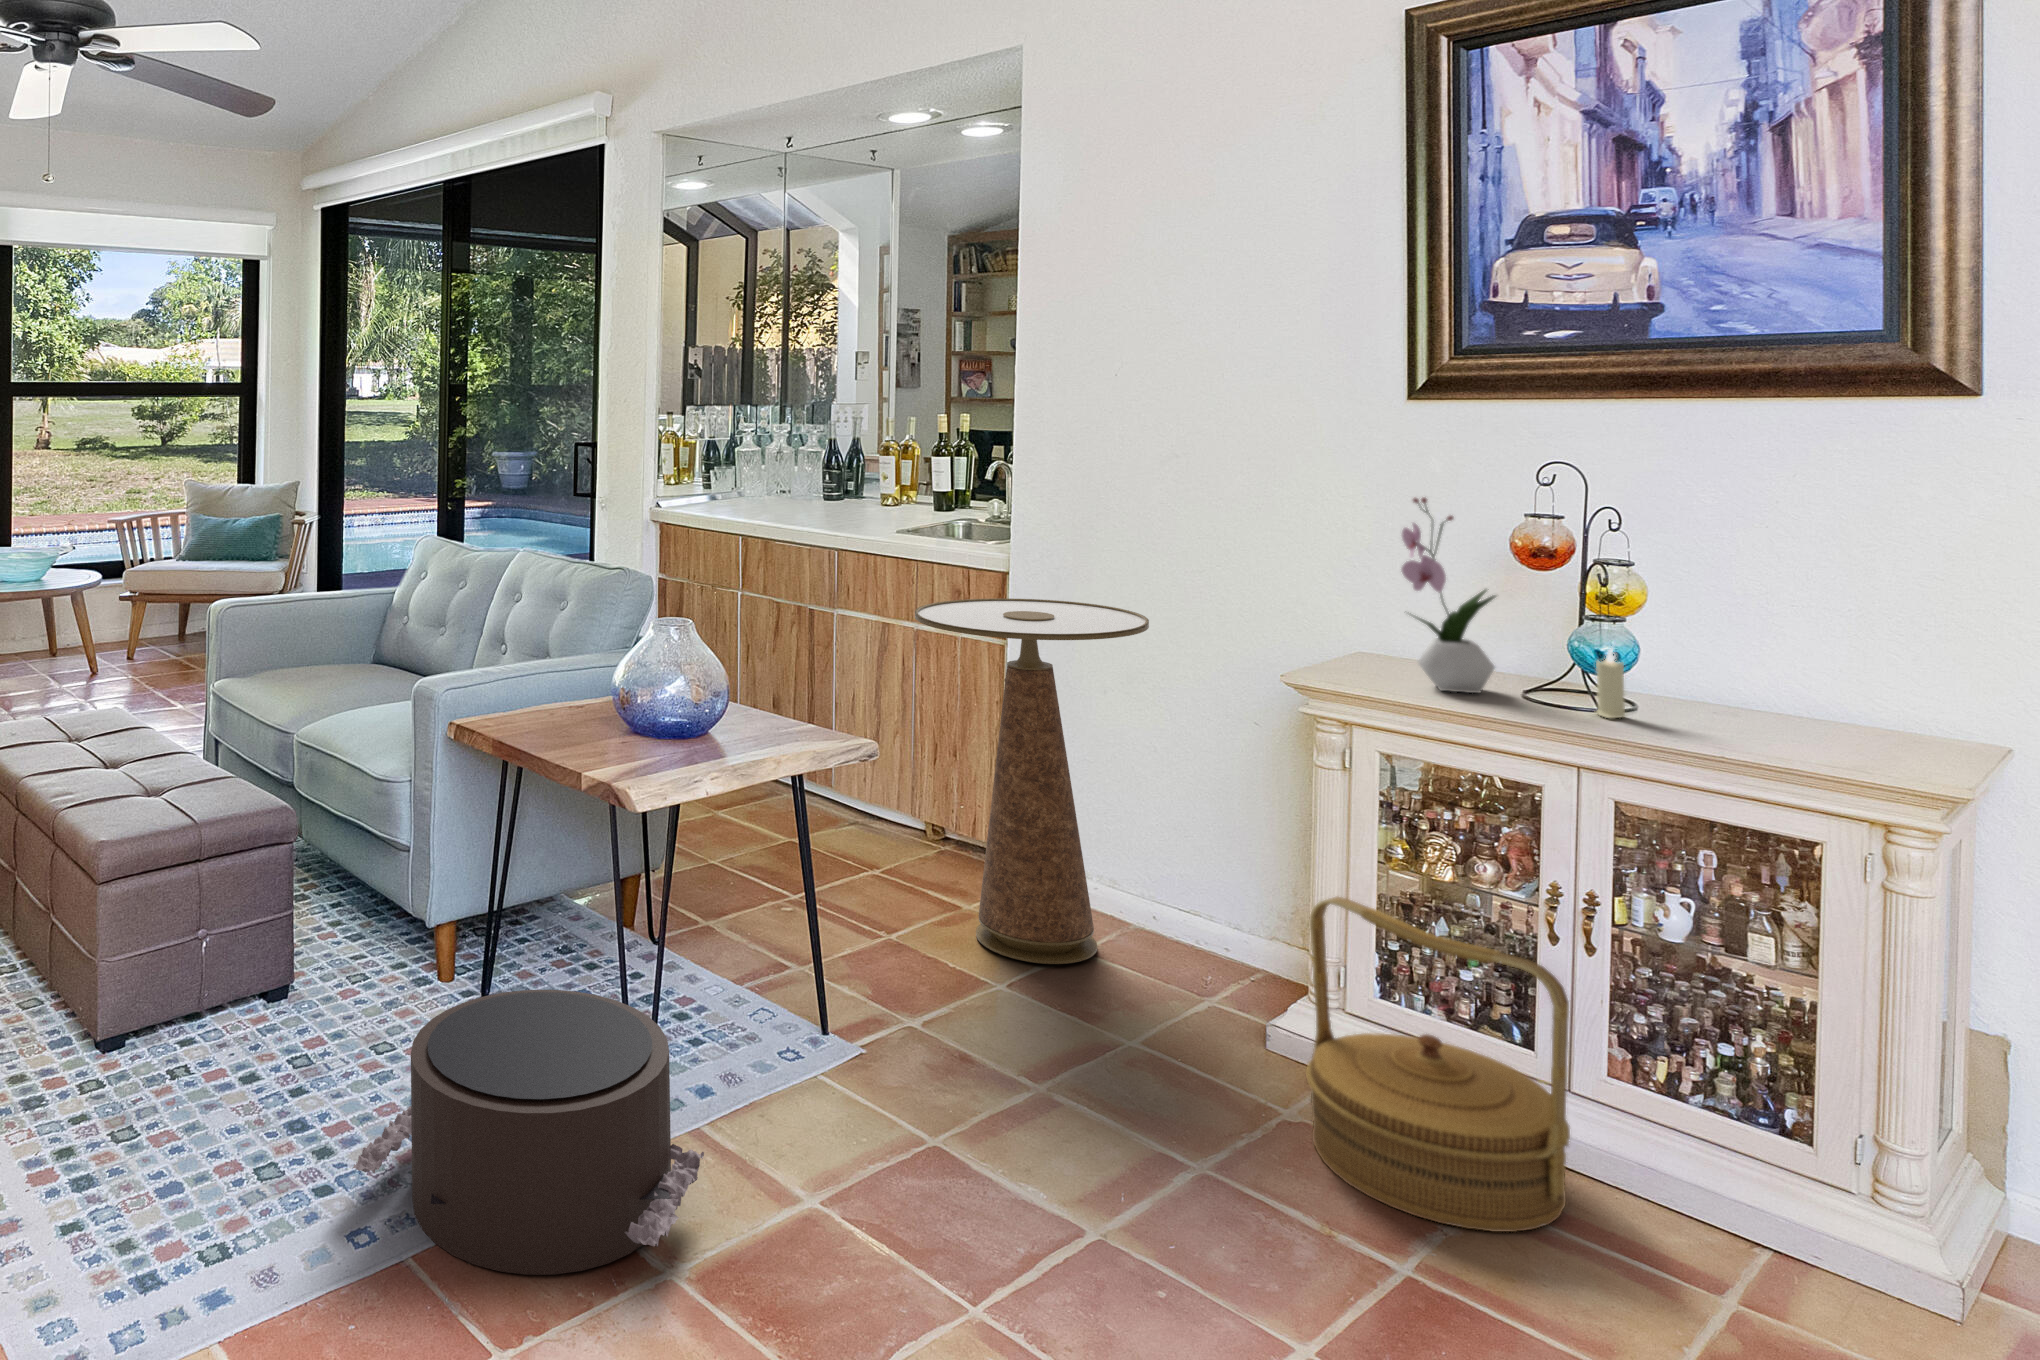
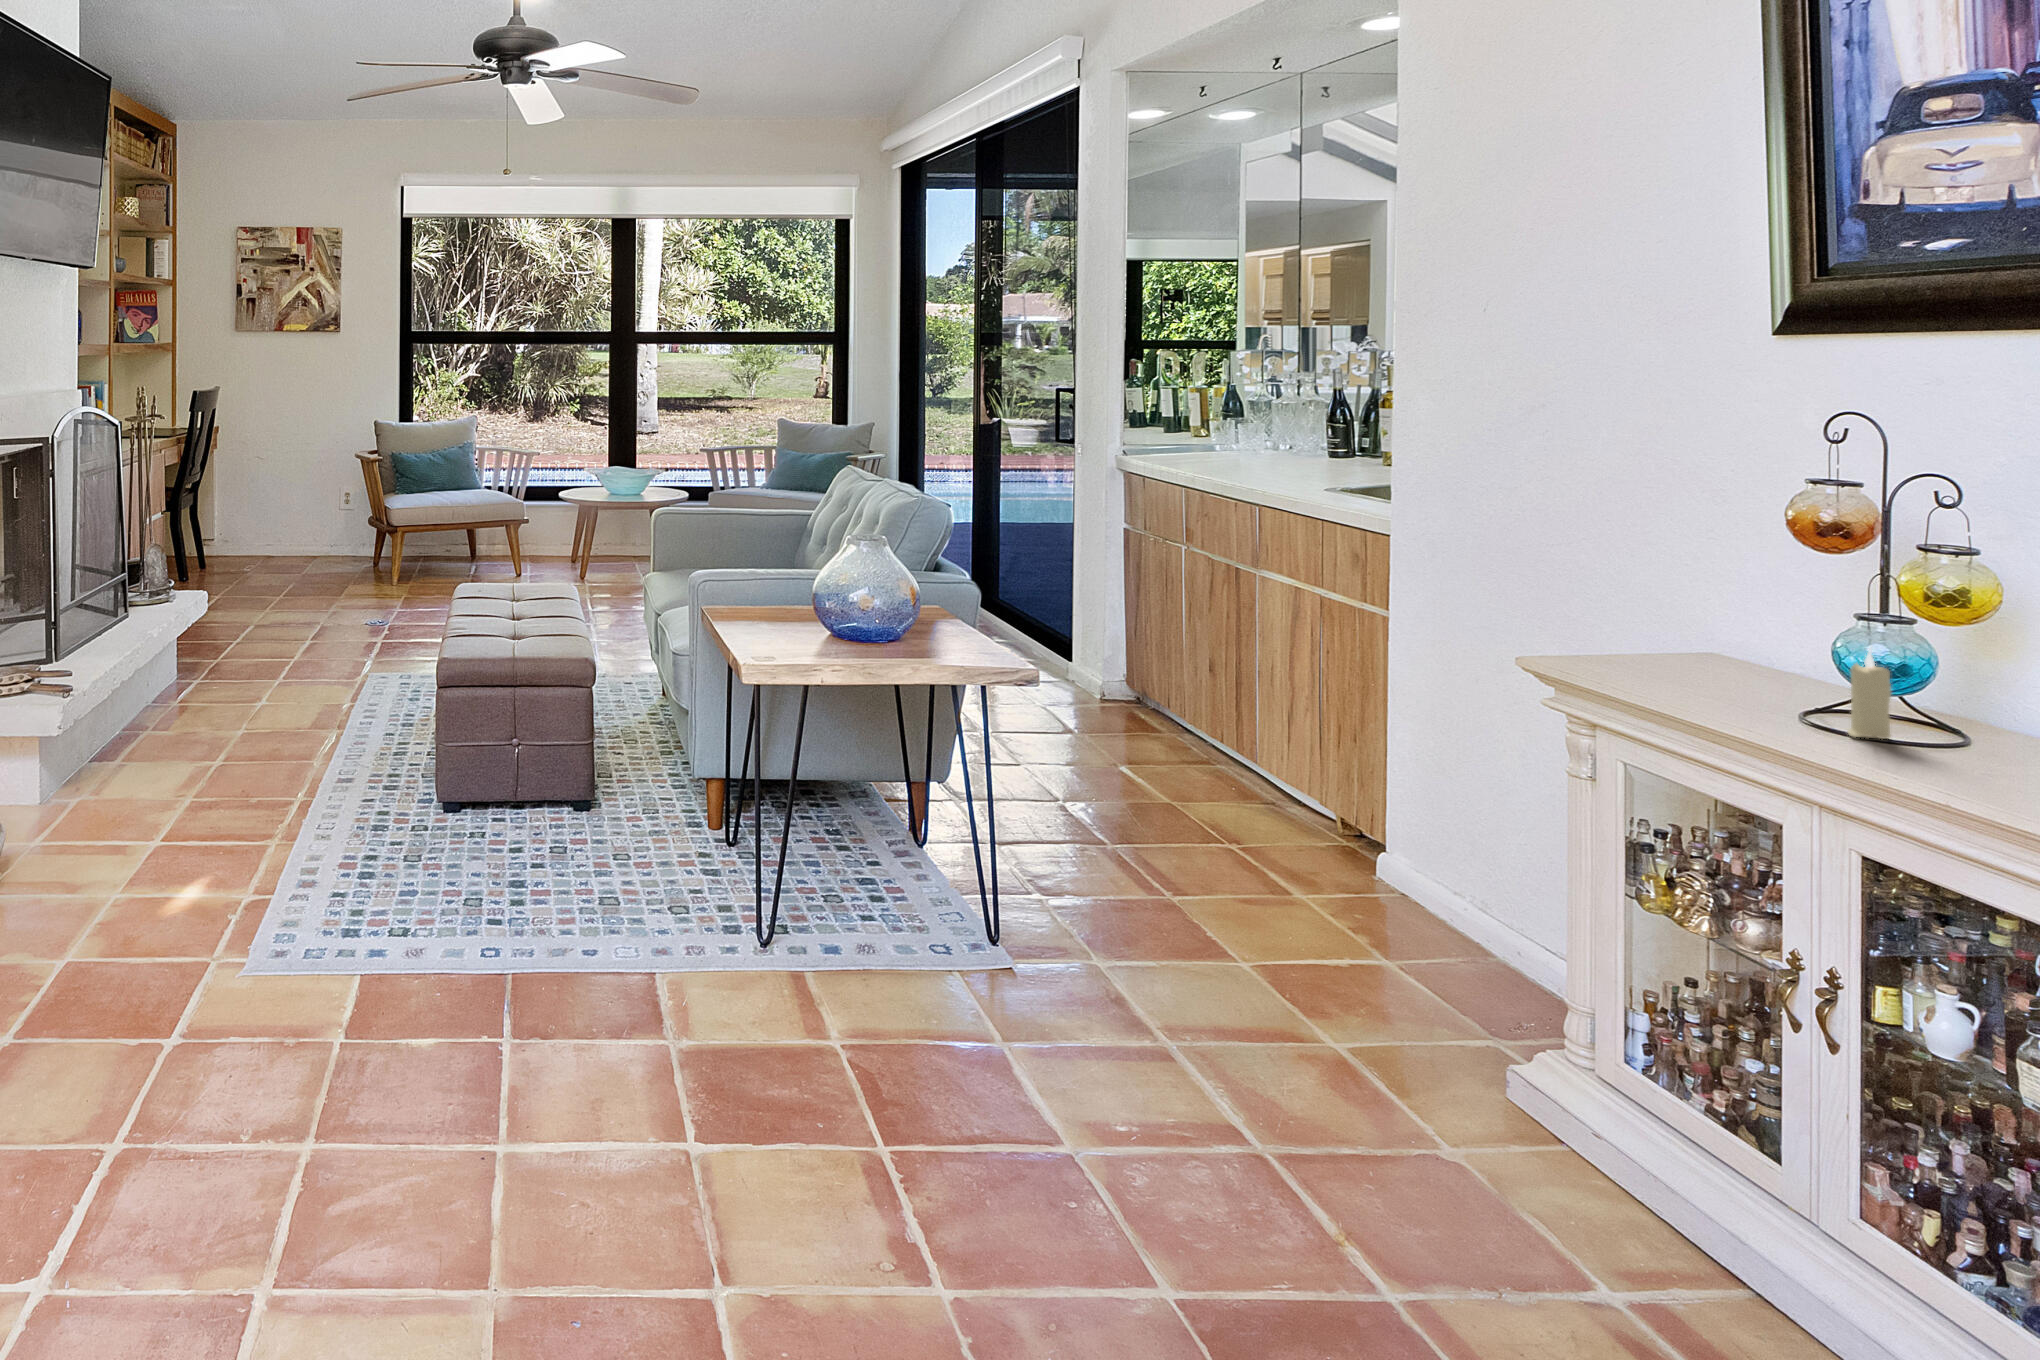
flower arrangement: present [1402,498,1496,693] -> none [1661,453,1780,696]
side table: present [915,598,1149,964] -> none [1200,556,1479,952]
woven basket: present [1305,897,1570,1232] -> none [1397,896,1715,1293]
pouf: present [353,990,704,1275] -> none [507,811,747,1007]

